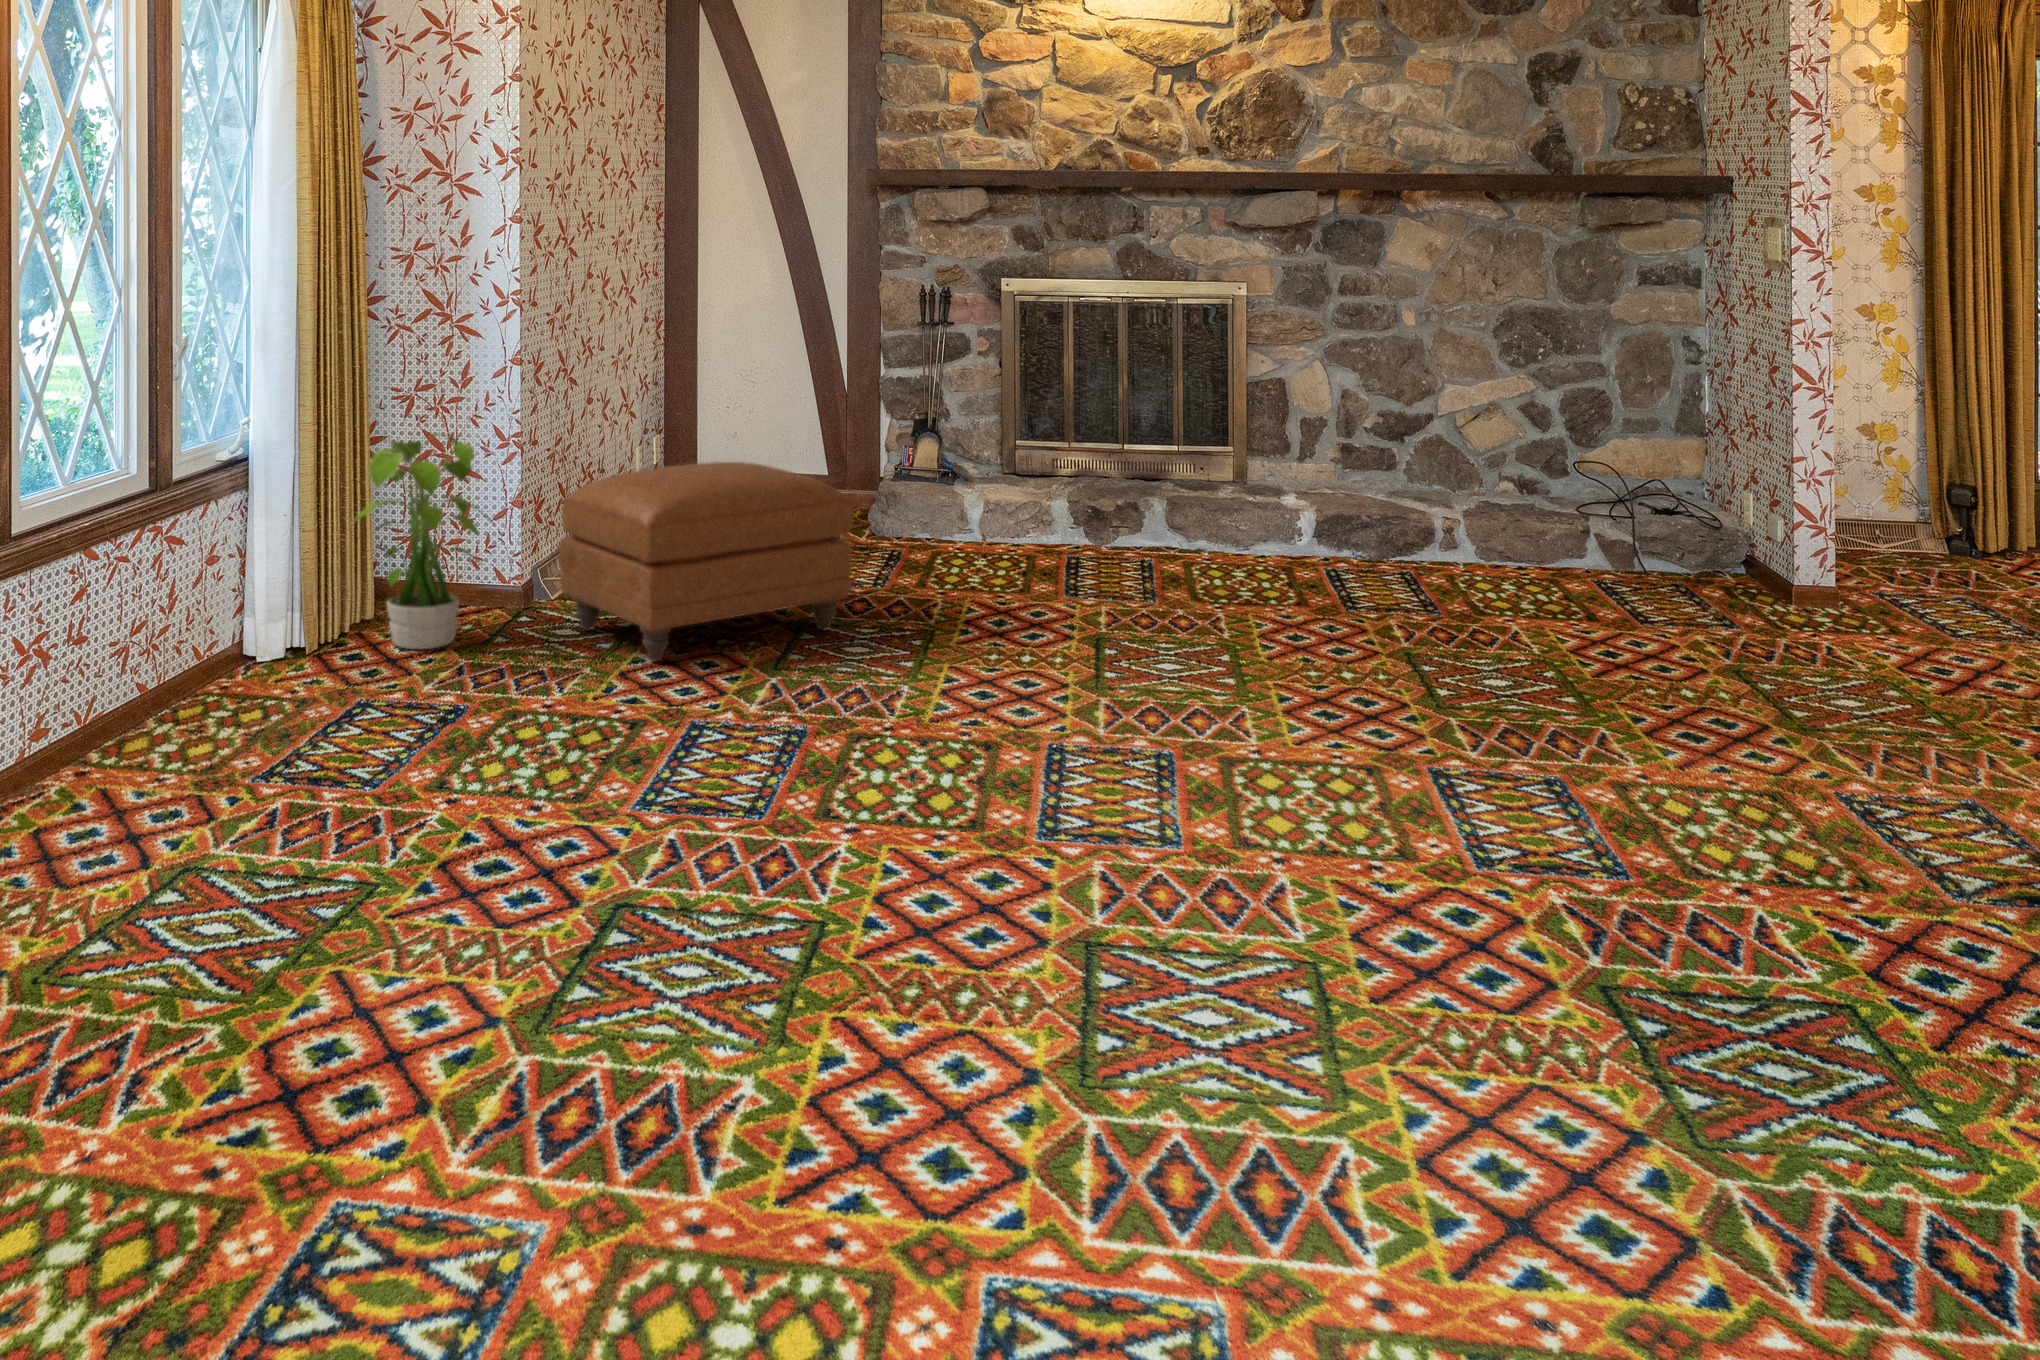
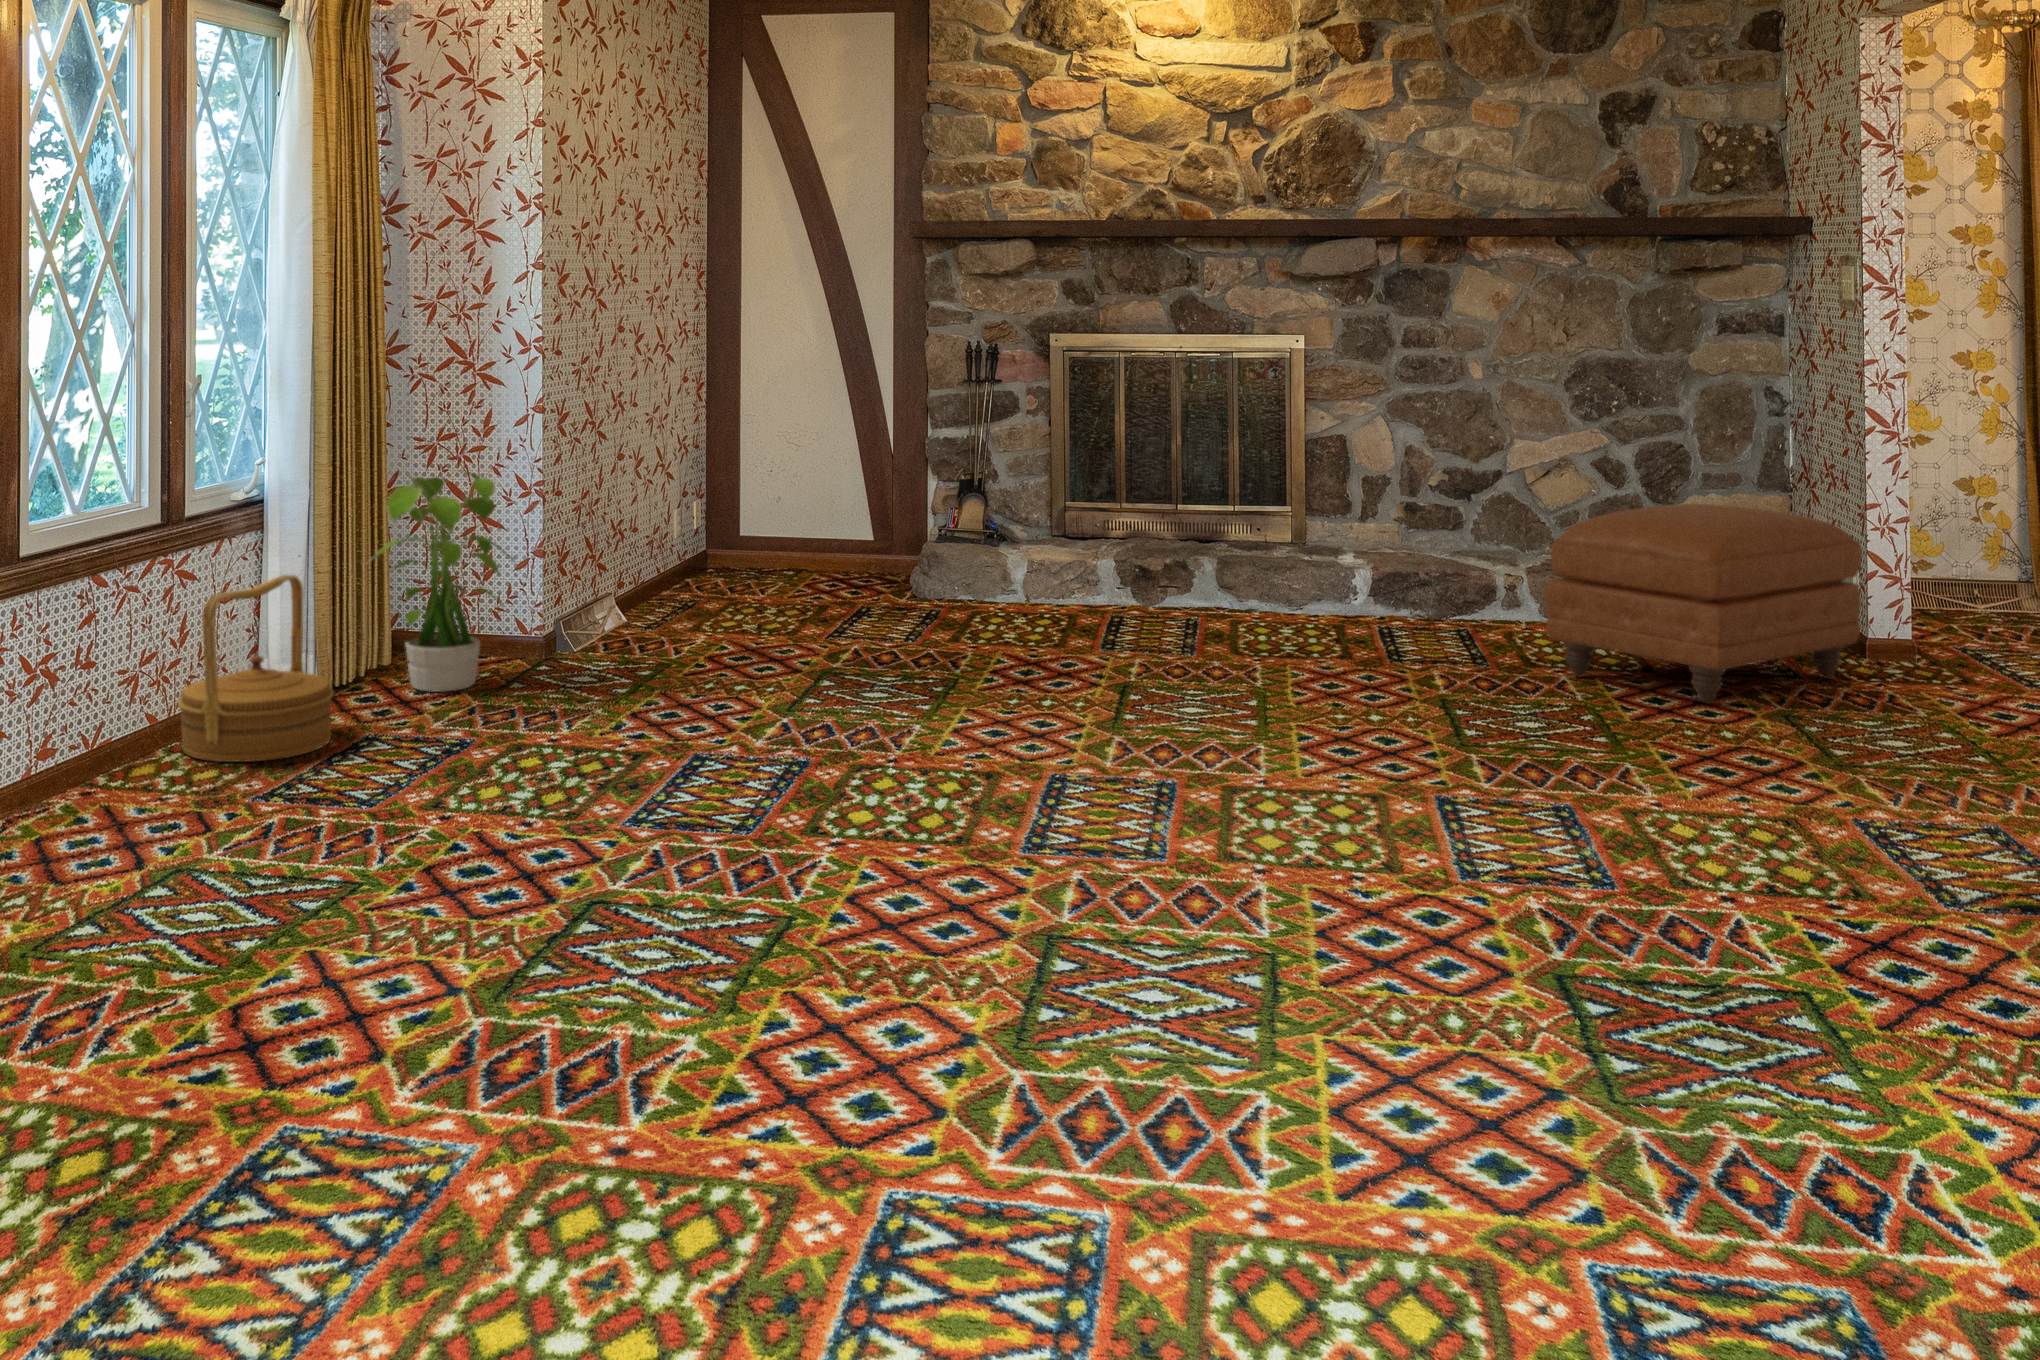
ottoman: present [558,462,854,661] -> present [1544,504,1862,704]
woven basket: none [171,544,325,734] -> present [178,575,334,762]

